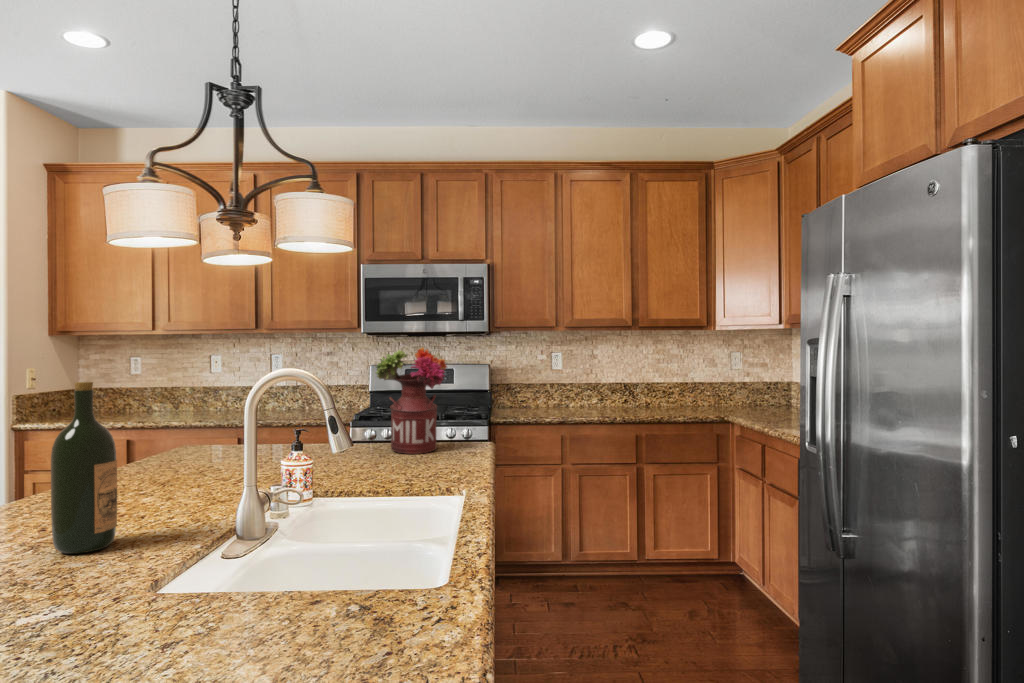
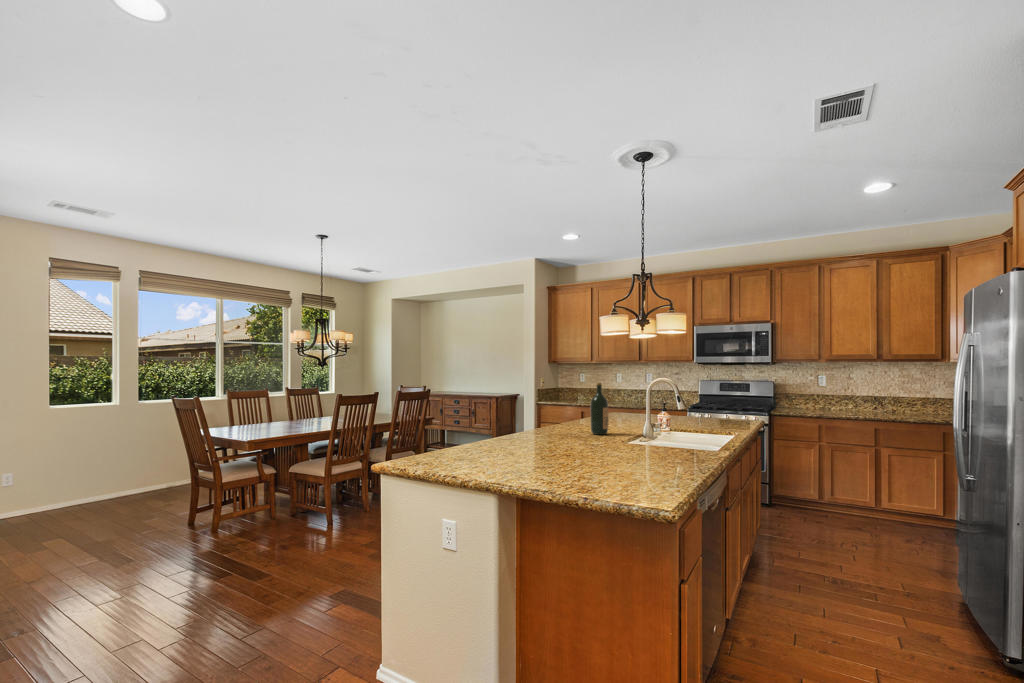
flower arrangement: present [376,348,447,454] -> none [698,372,735,422]

